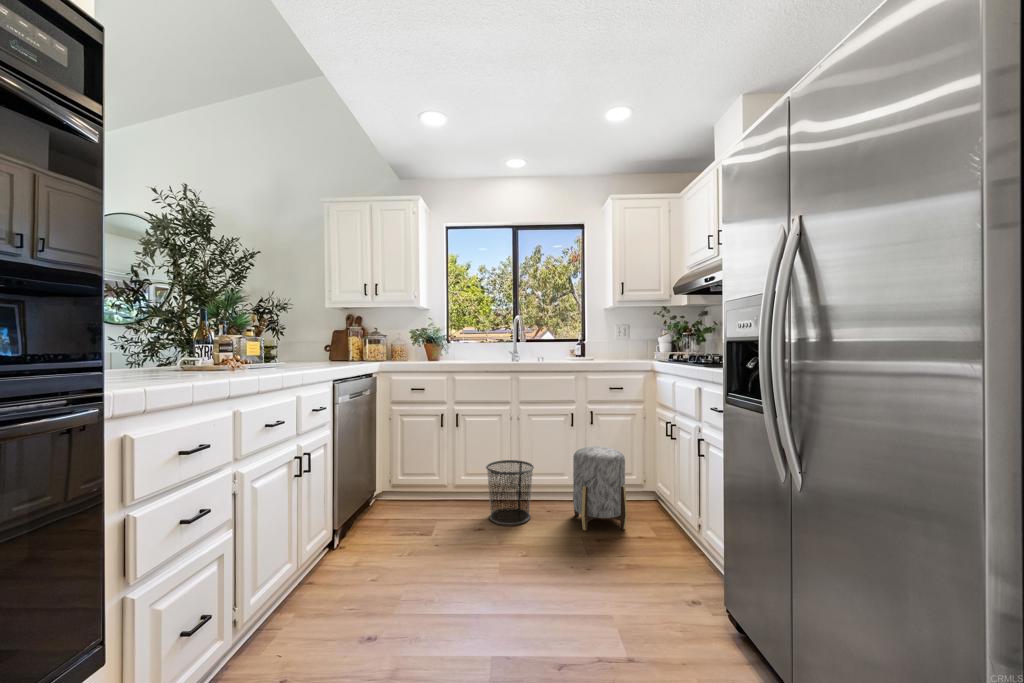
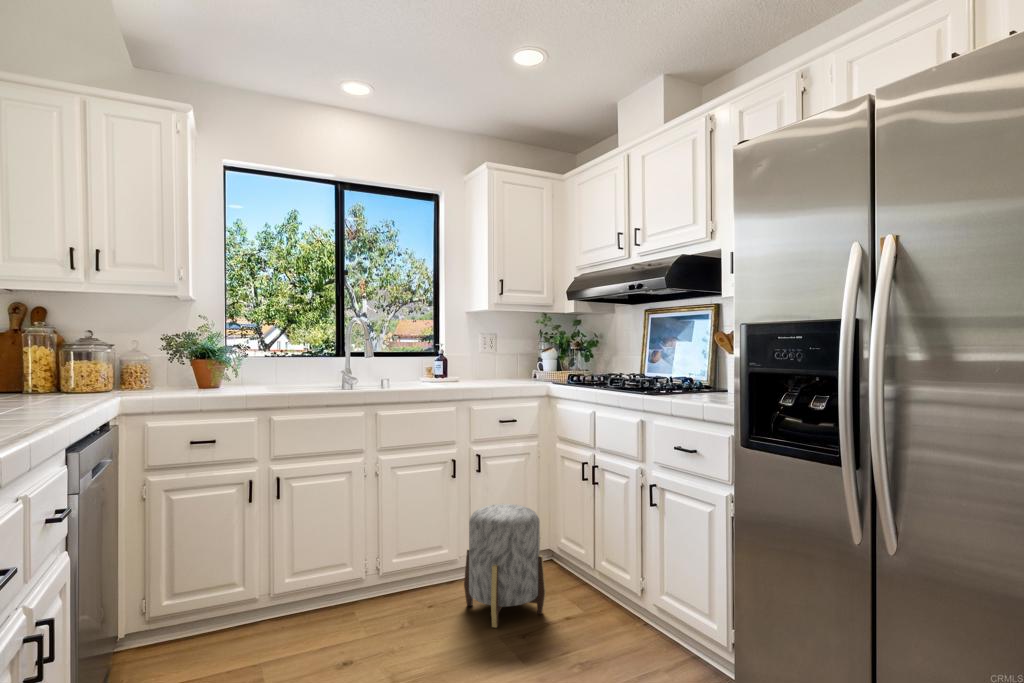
waste bin: present [486,460,534,525] -> none [338,540,414,646]

